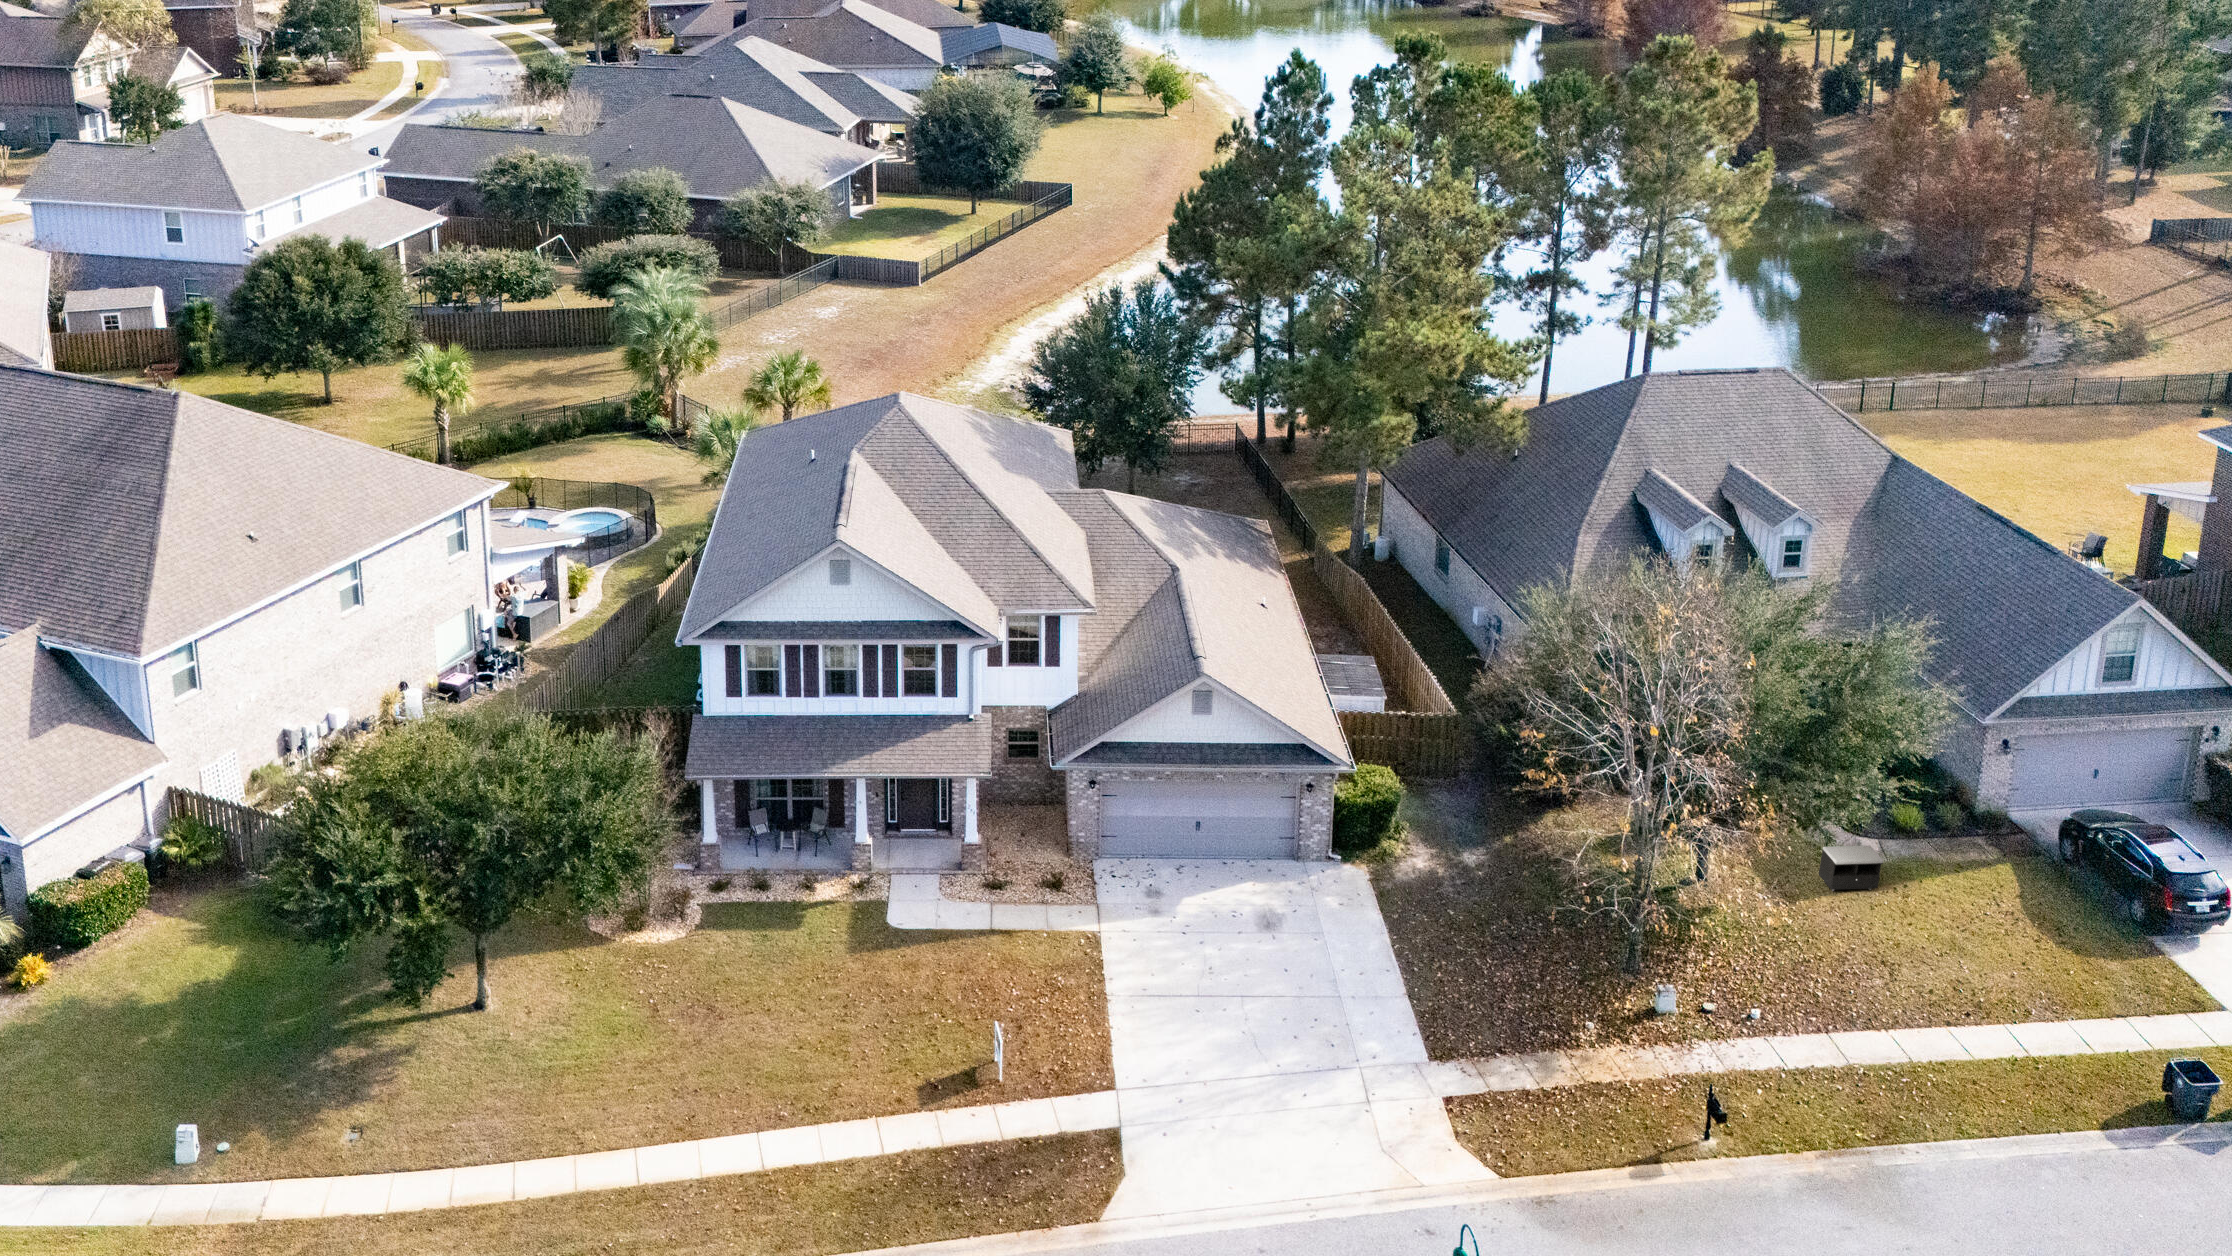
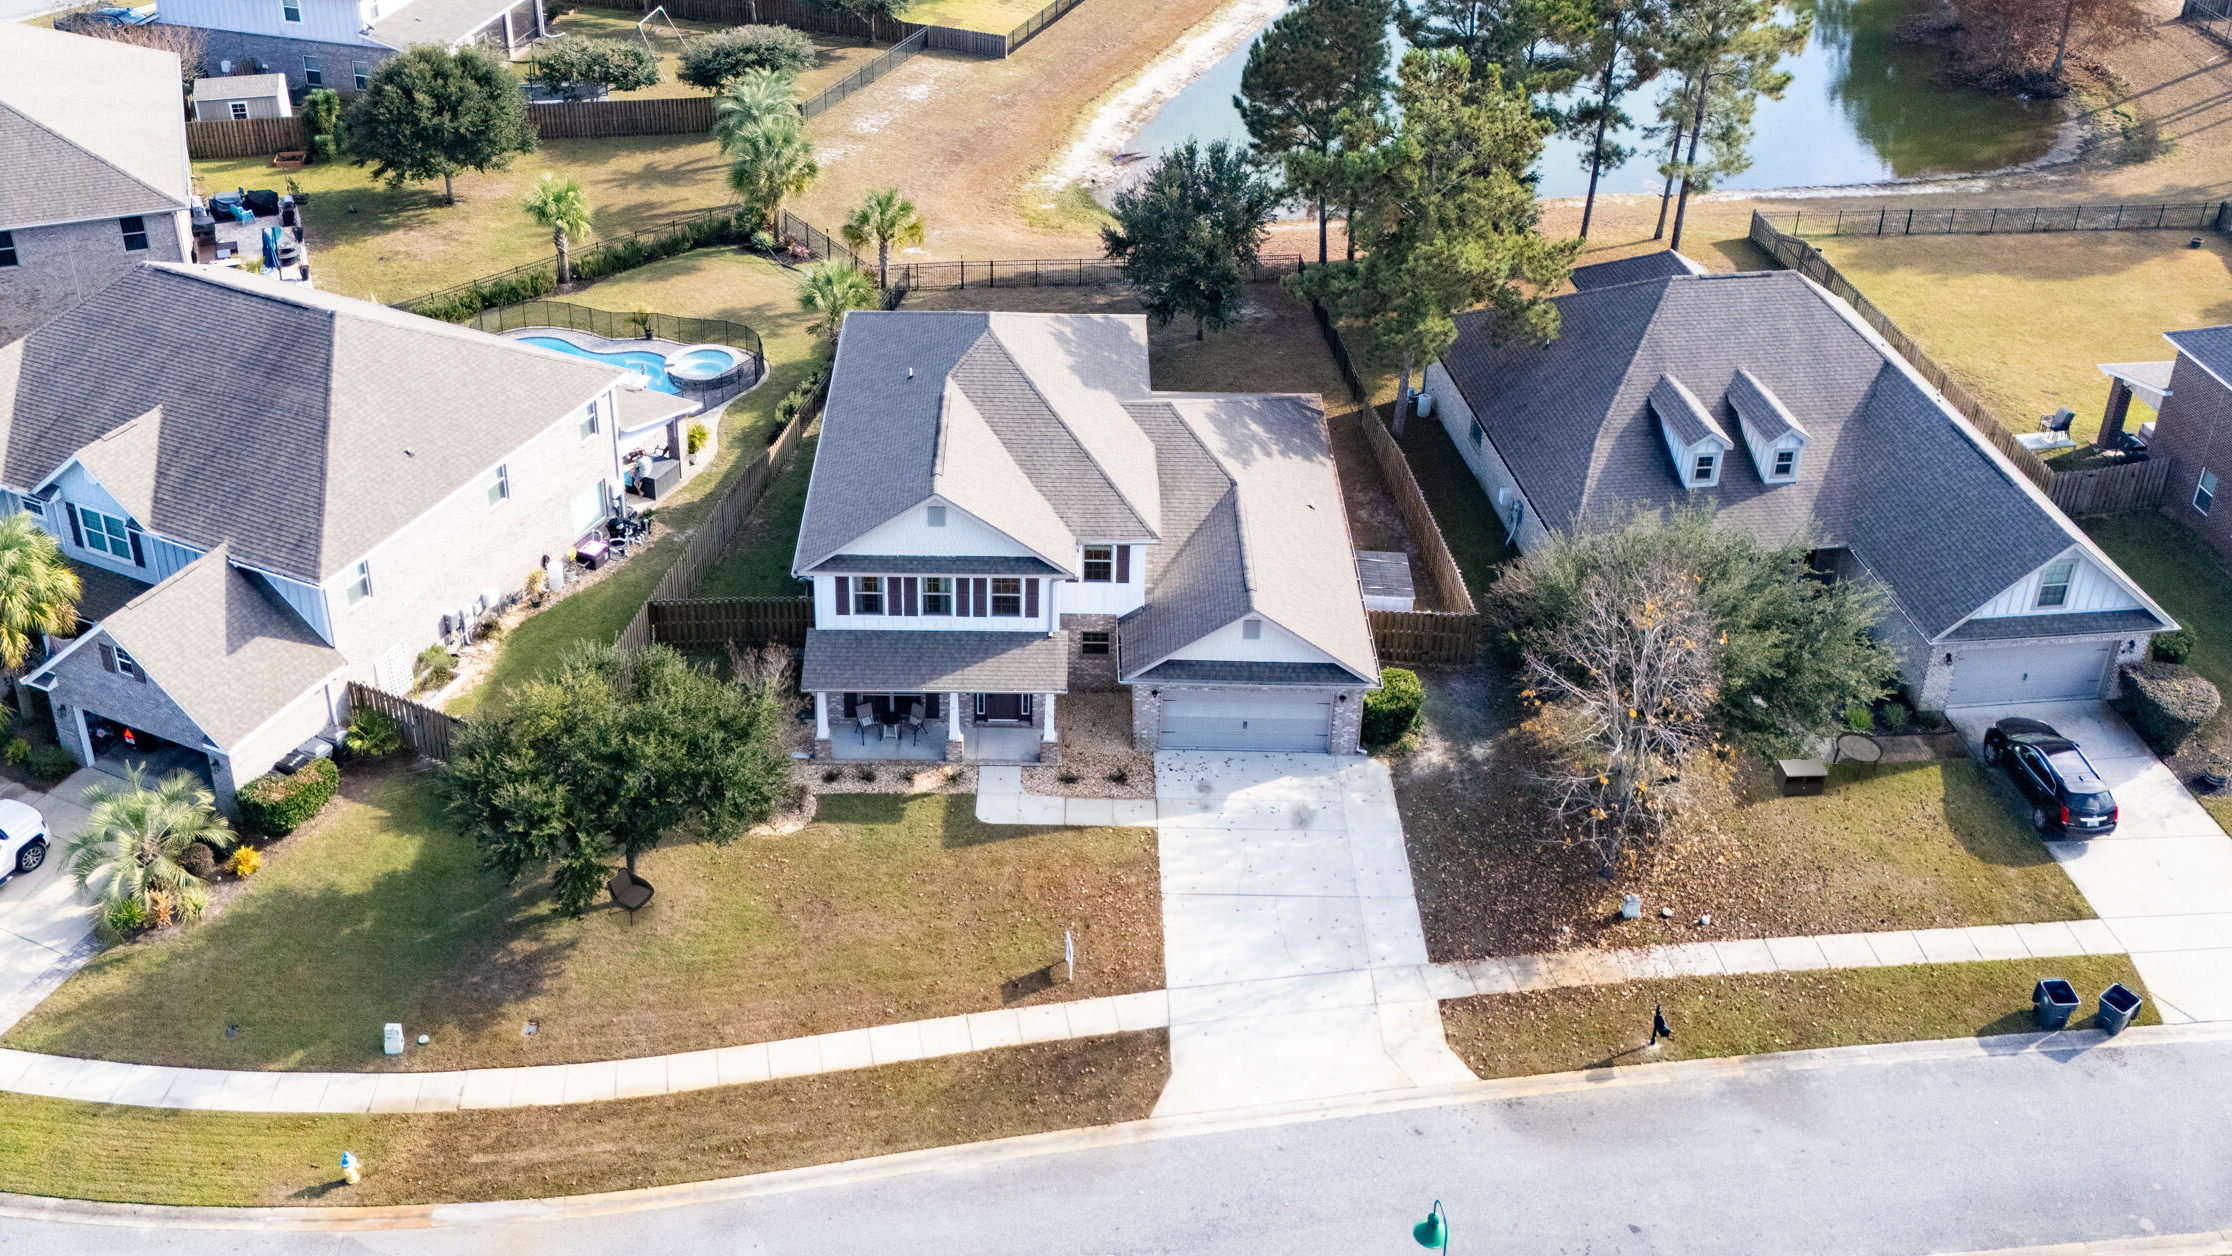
round table: none [1886,823,1945,875] -> present [1833,732,1884,780]
lounge chair: none [452,962,508,1031] -> present [607,867,654,926]

